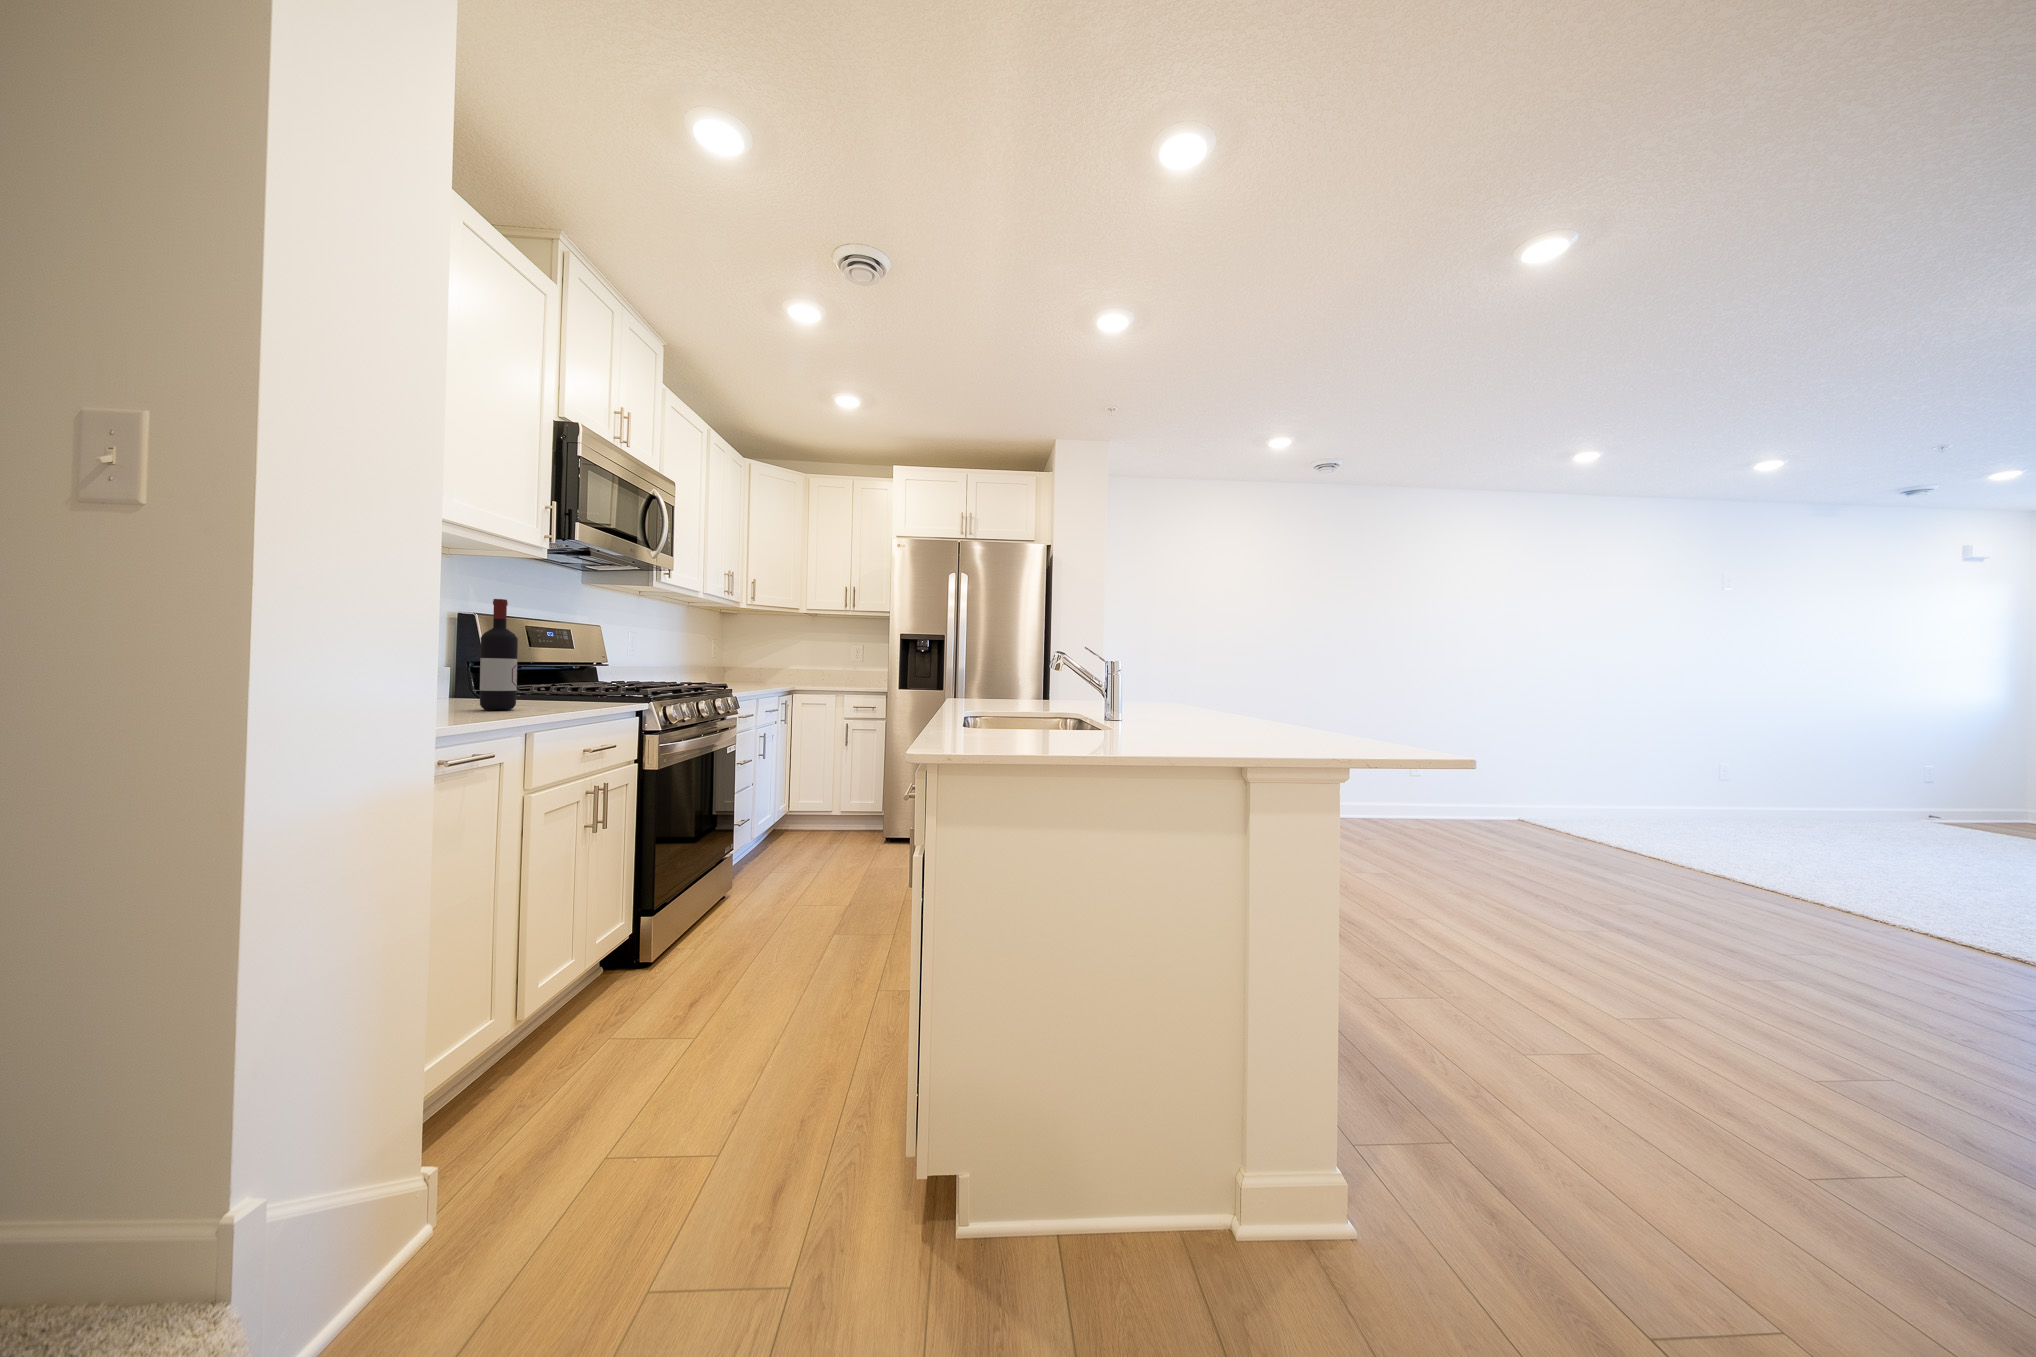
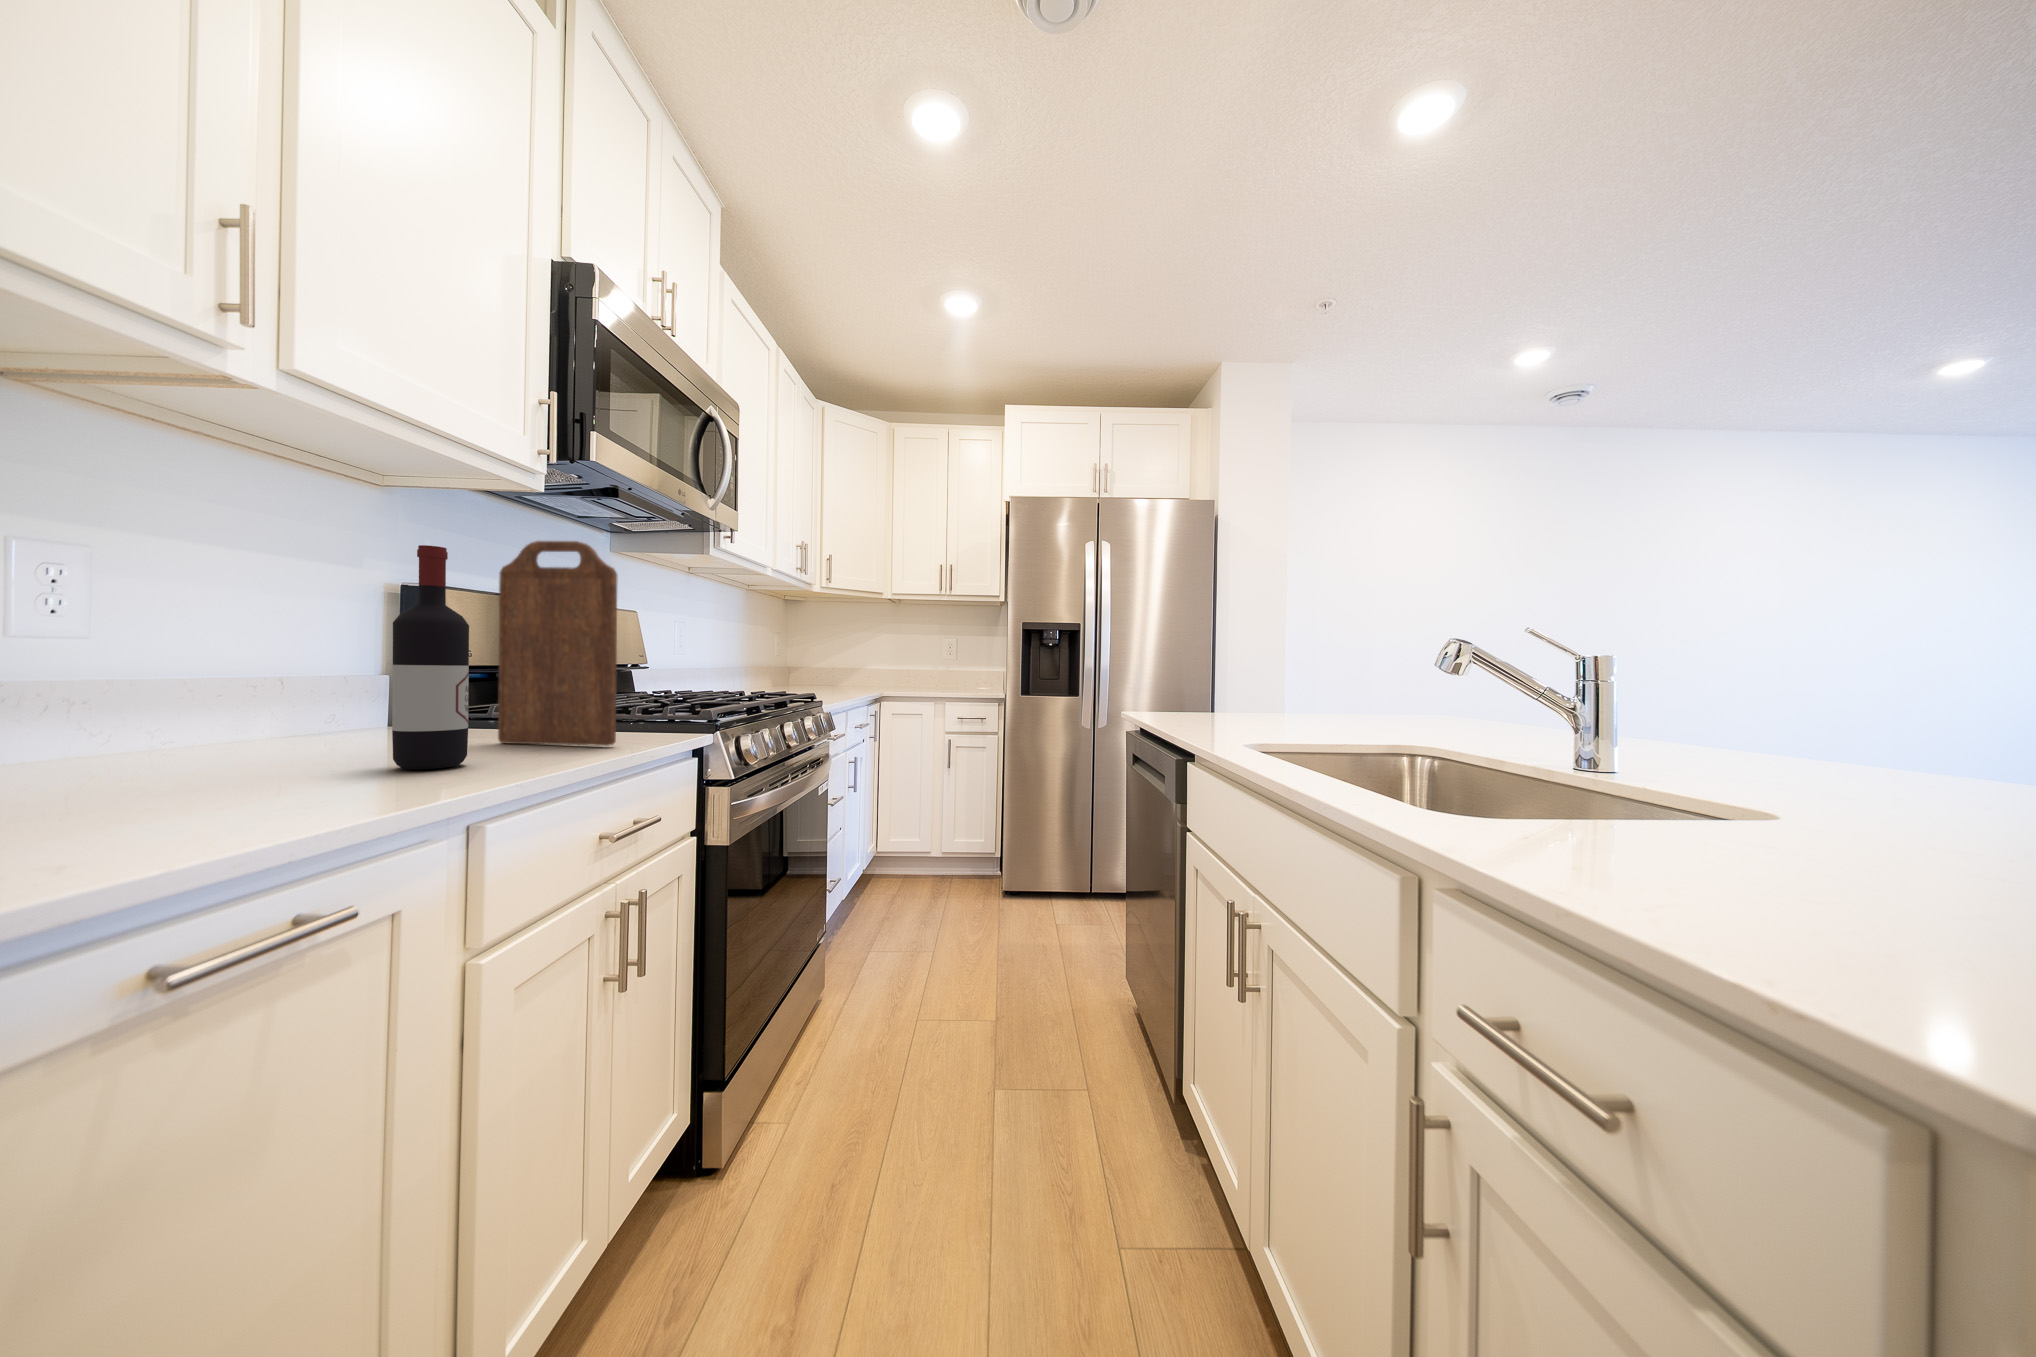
cutting board: none [523,591,593,705] -> present [498,541,617,746]

